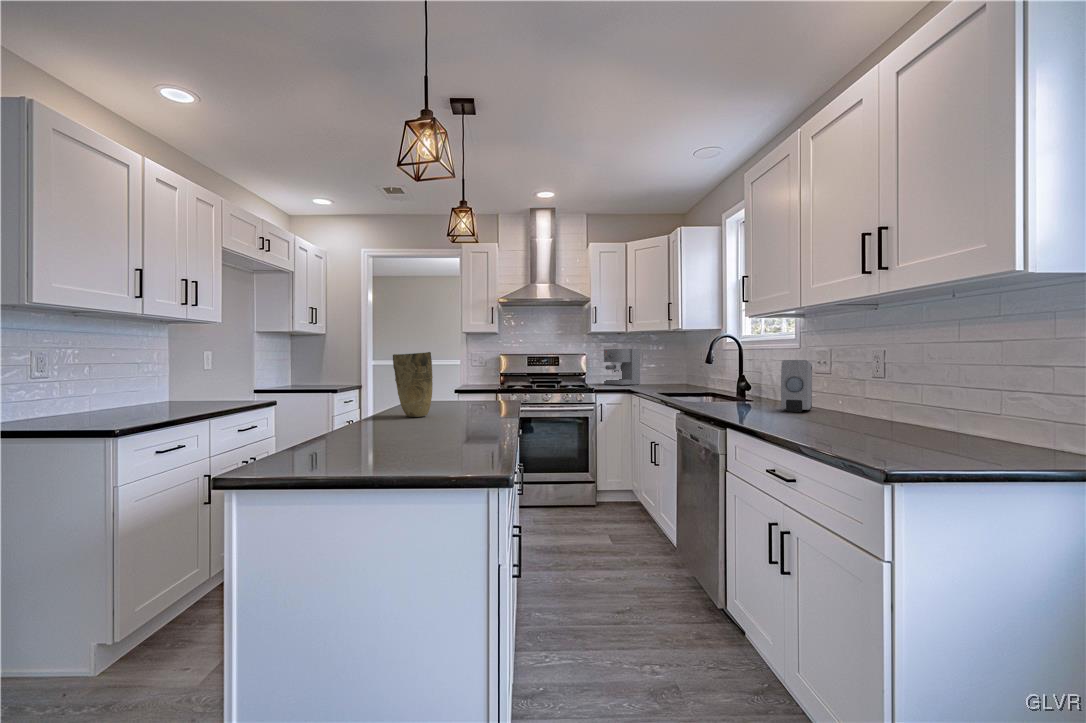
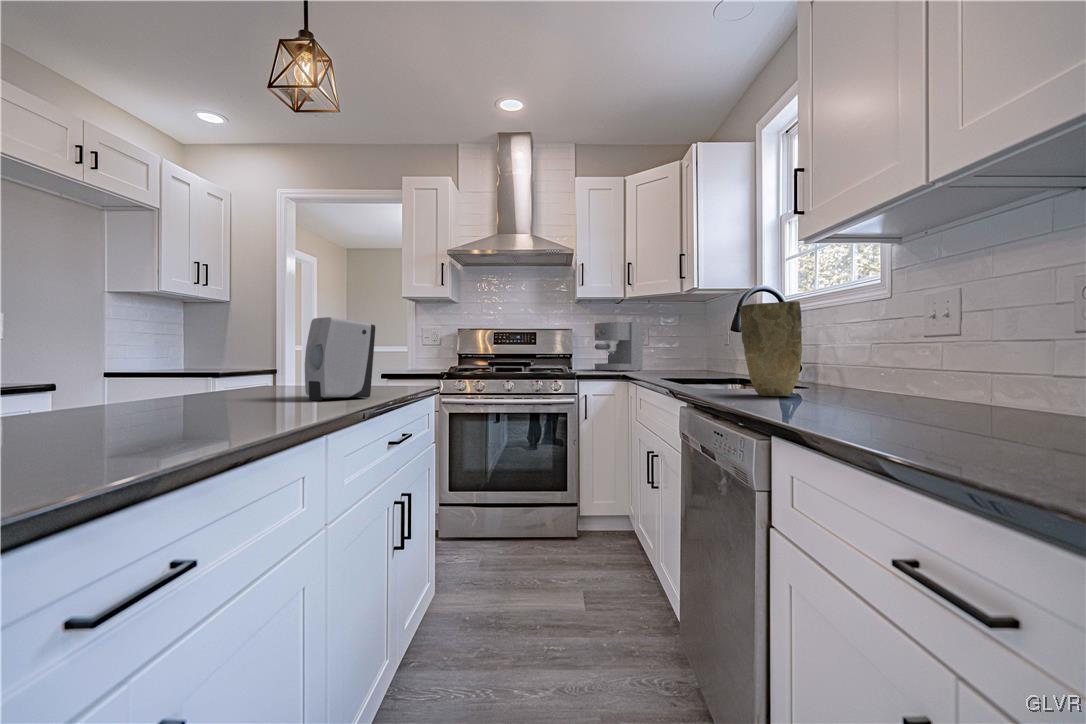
vase: present [393,352,433,417] -> present [739,301,802,396]
soap dispenser: present [781,360,812,412] -> present [305,317,375,401]

